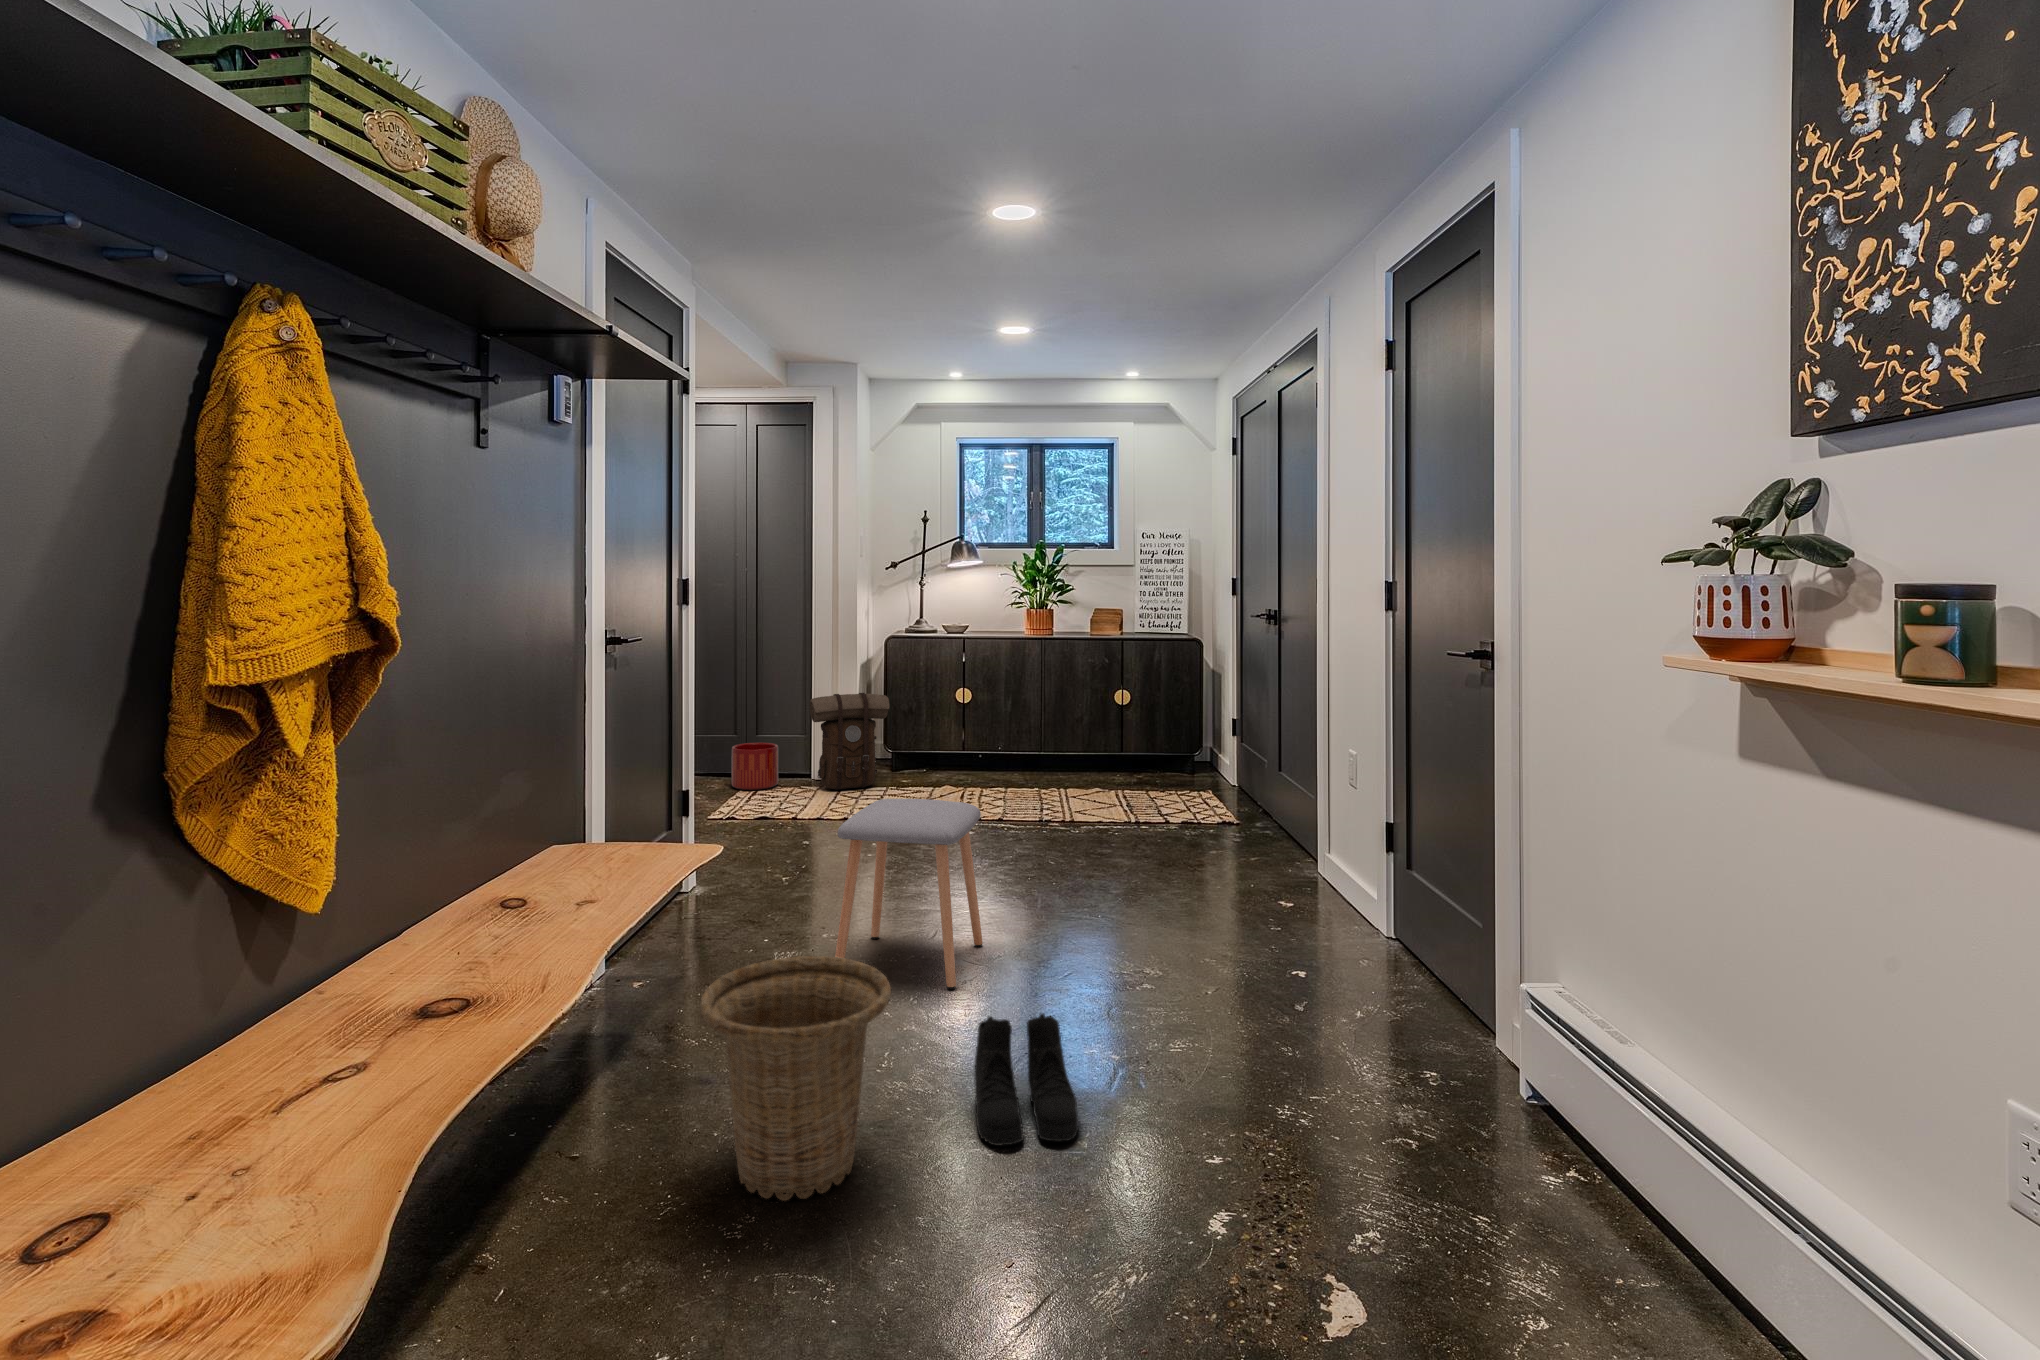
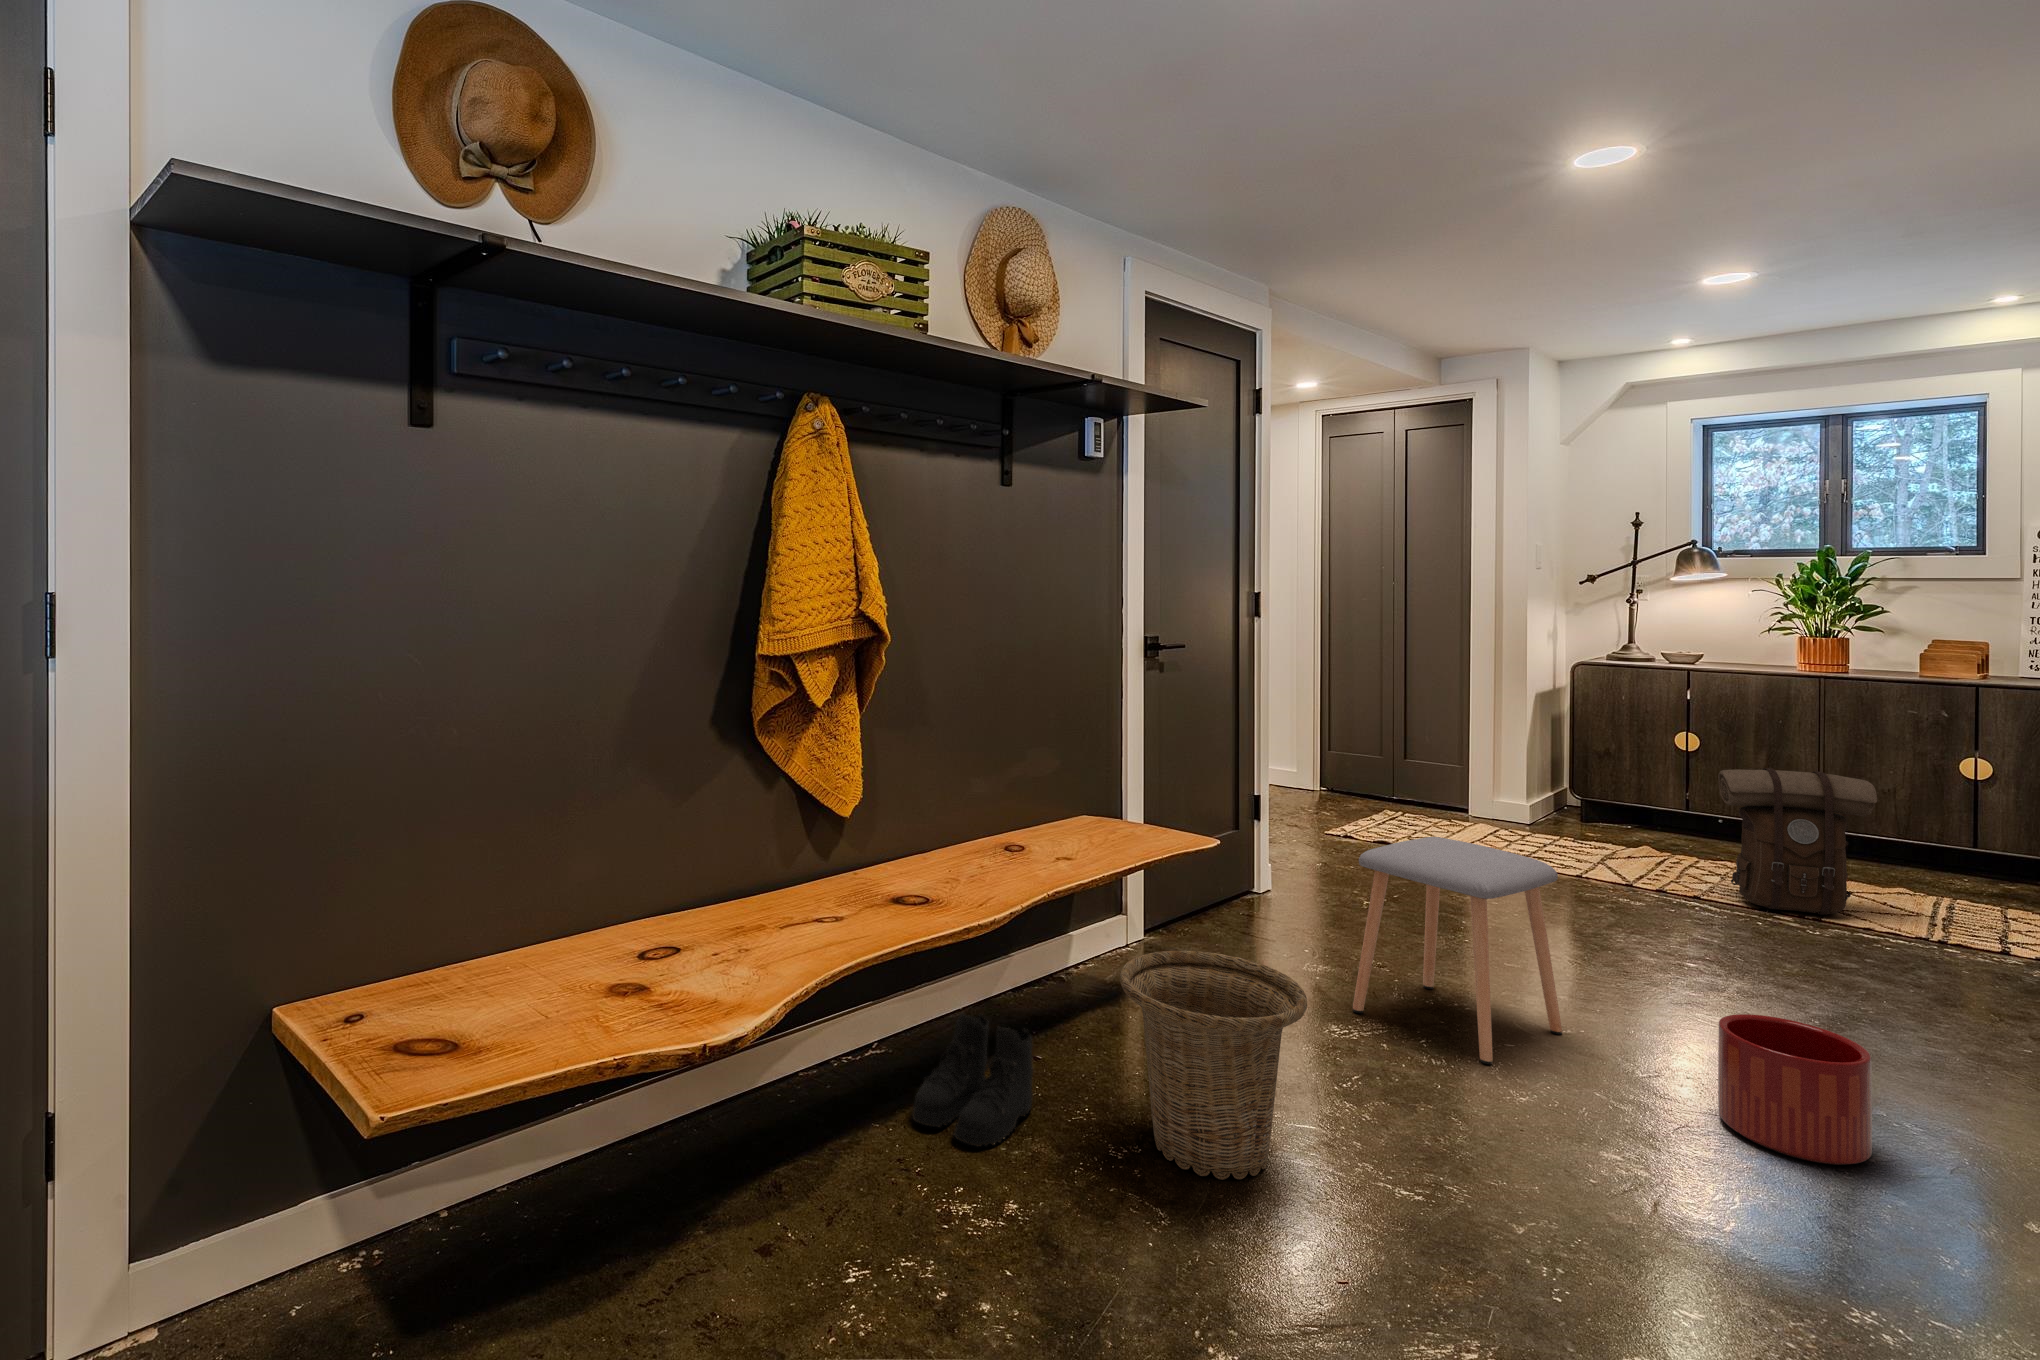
backpack: present [810,693,890,790] -> present [1718,768,1877,915]
planter: present [732,743,778,790] -> present [1718,1014,1872,1165]
boots: present [974,1014,1078,1146] -> present [912,1013,1033,1147]

